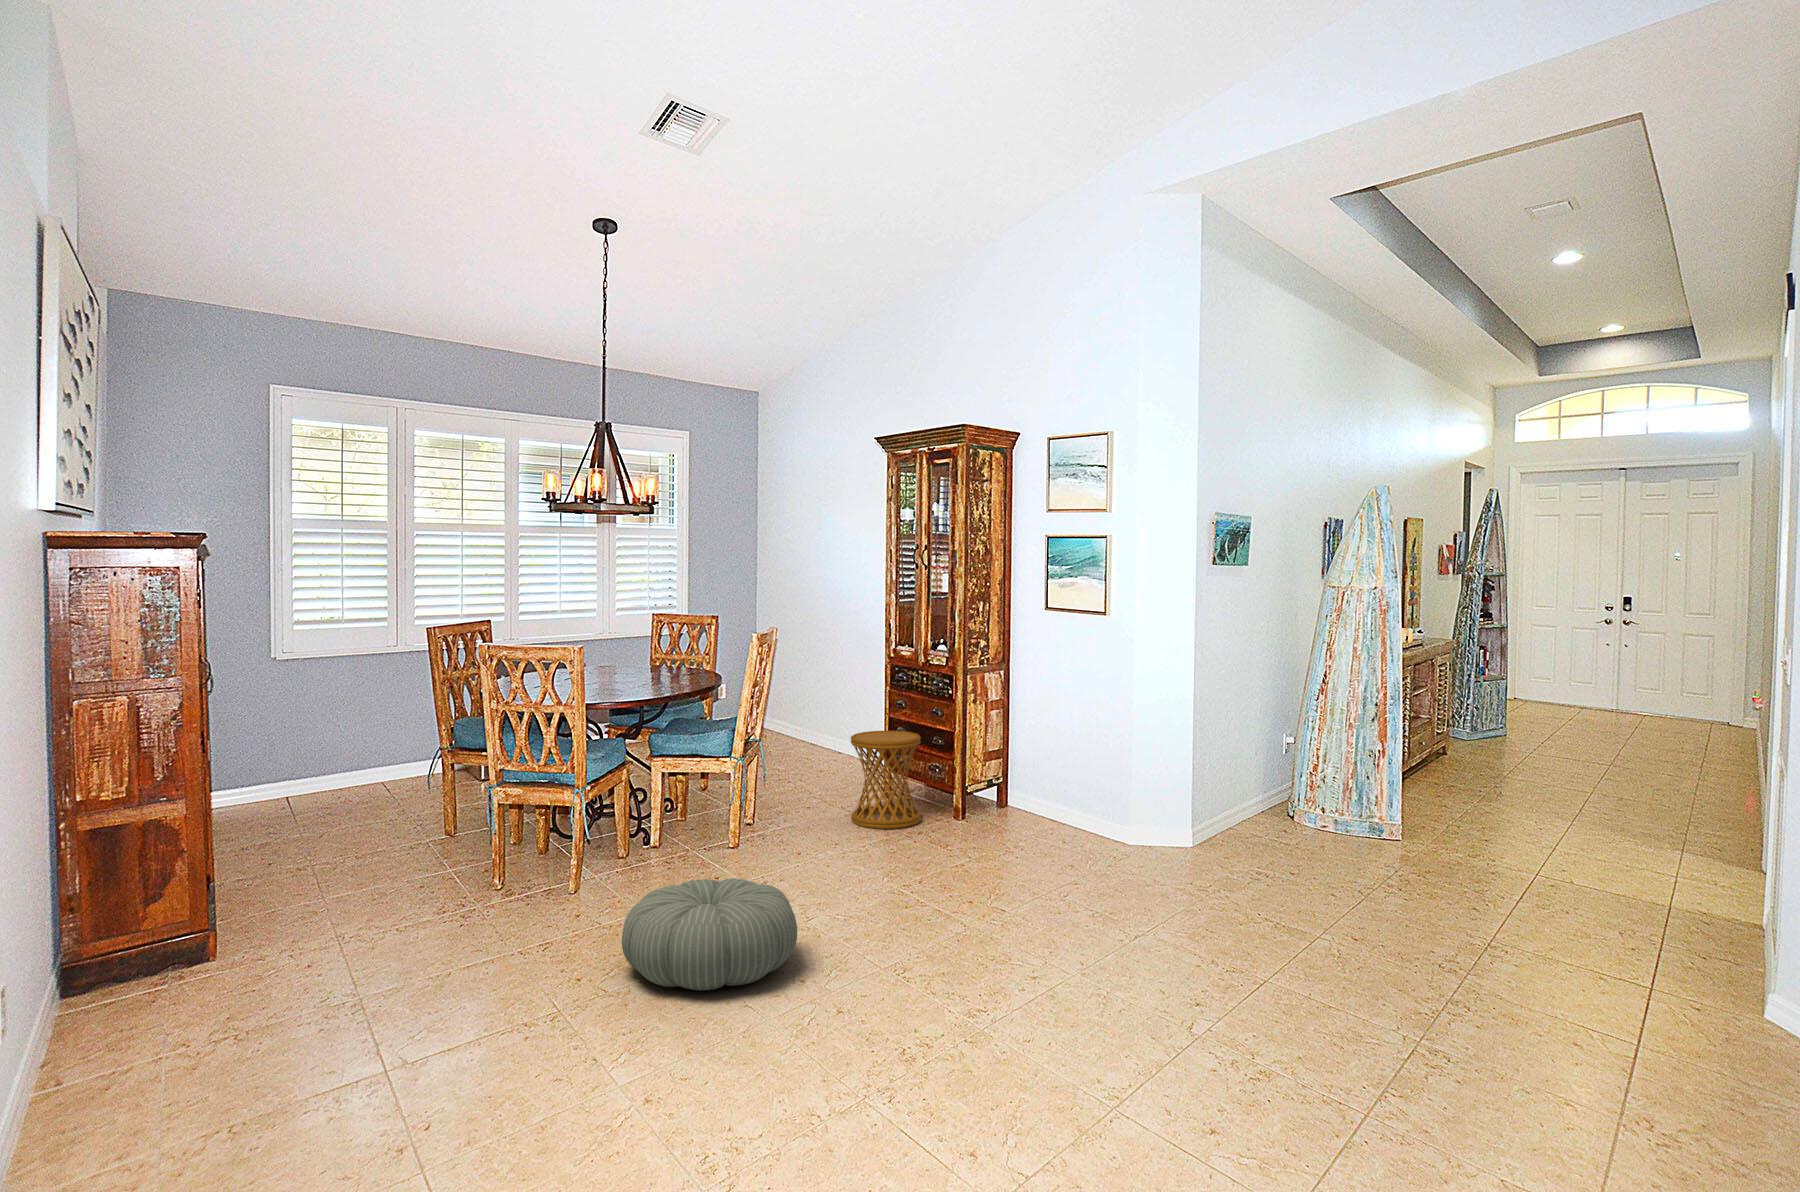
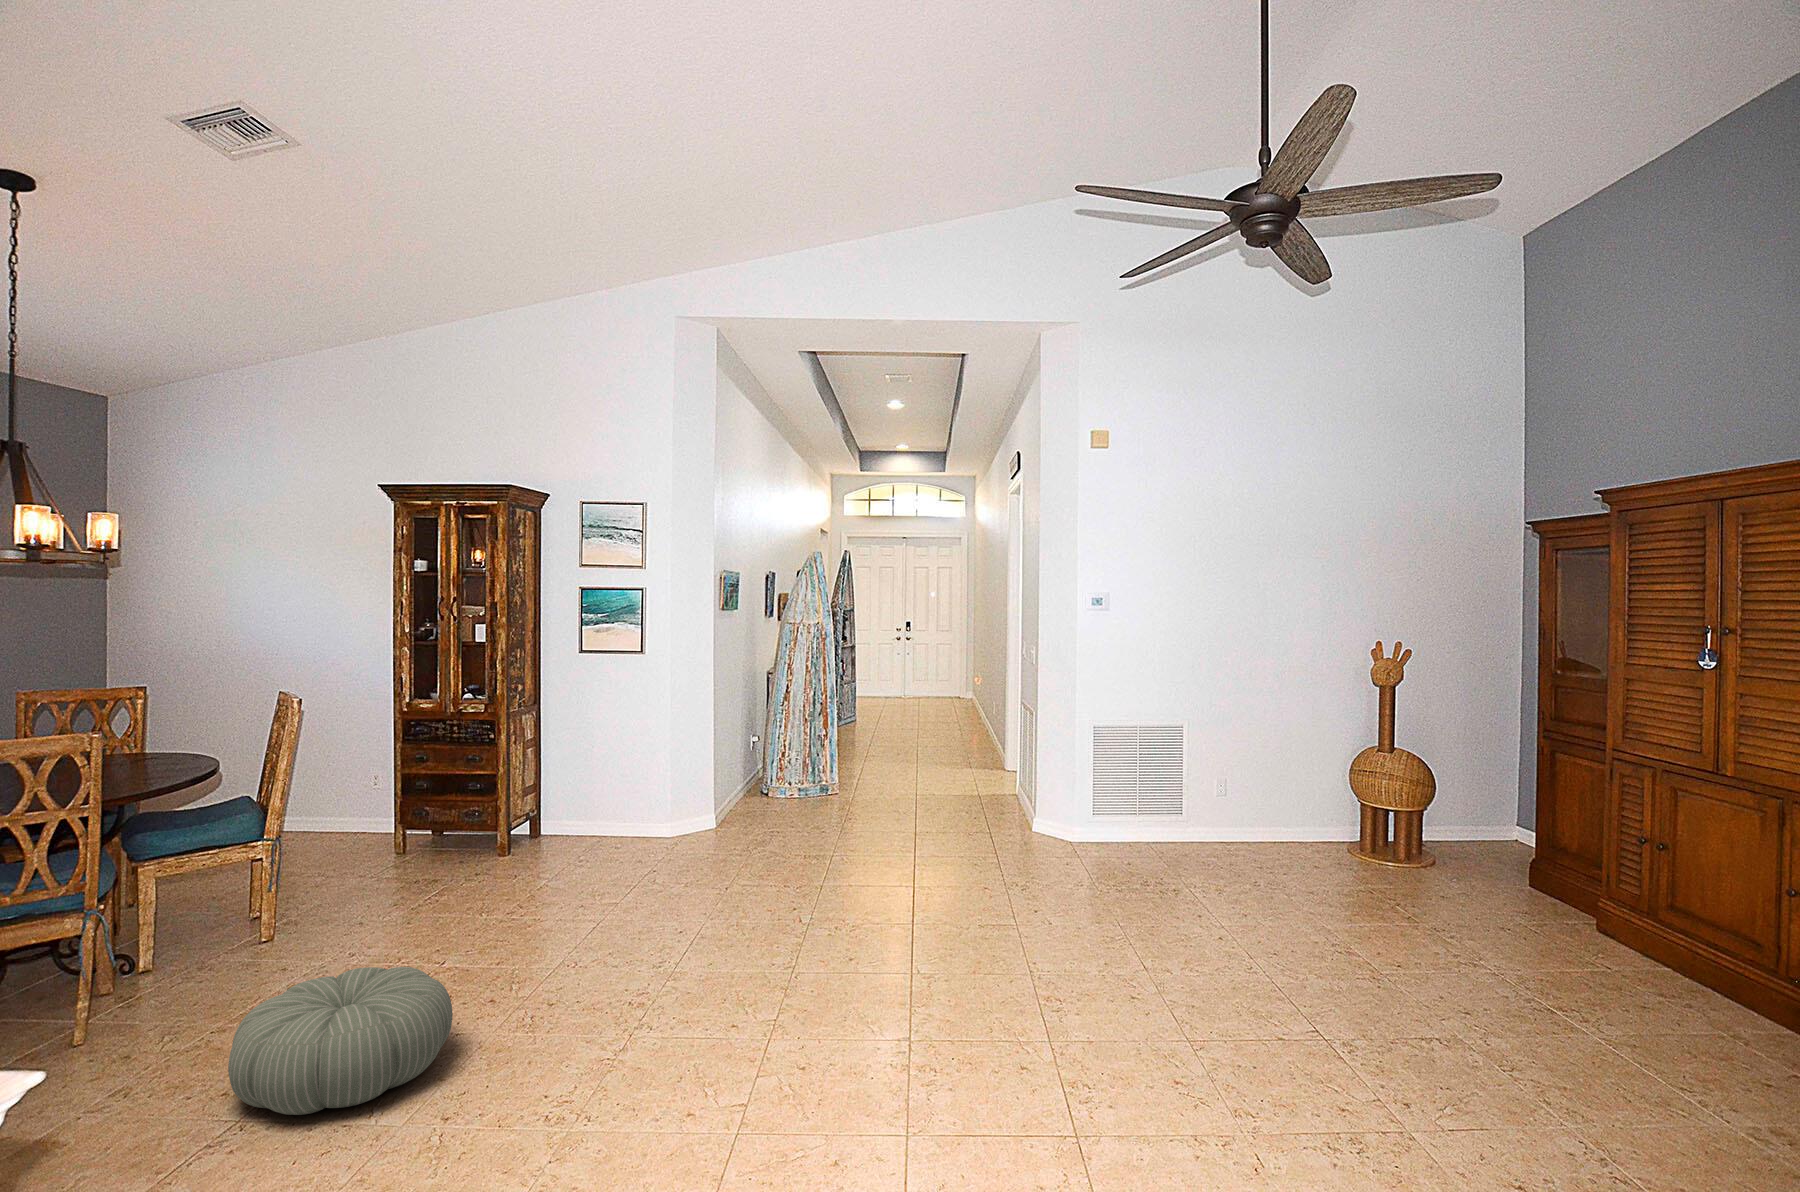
side table: present [851,731,921,829] -> none [385,781,465,884]

